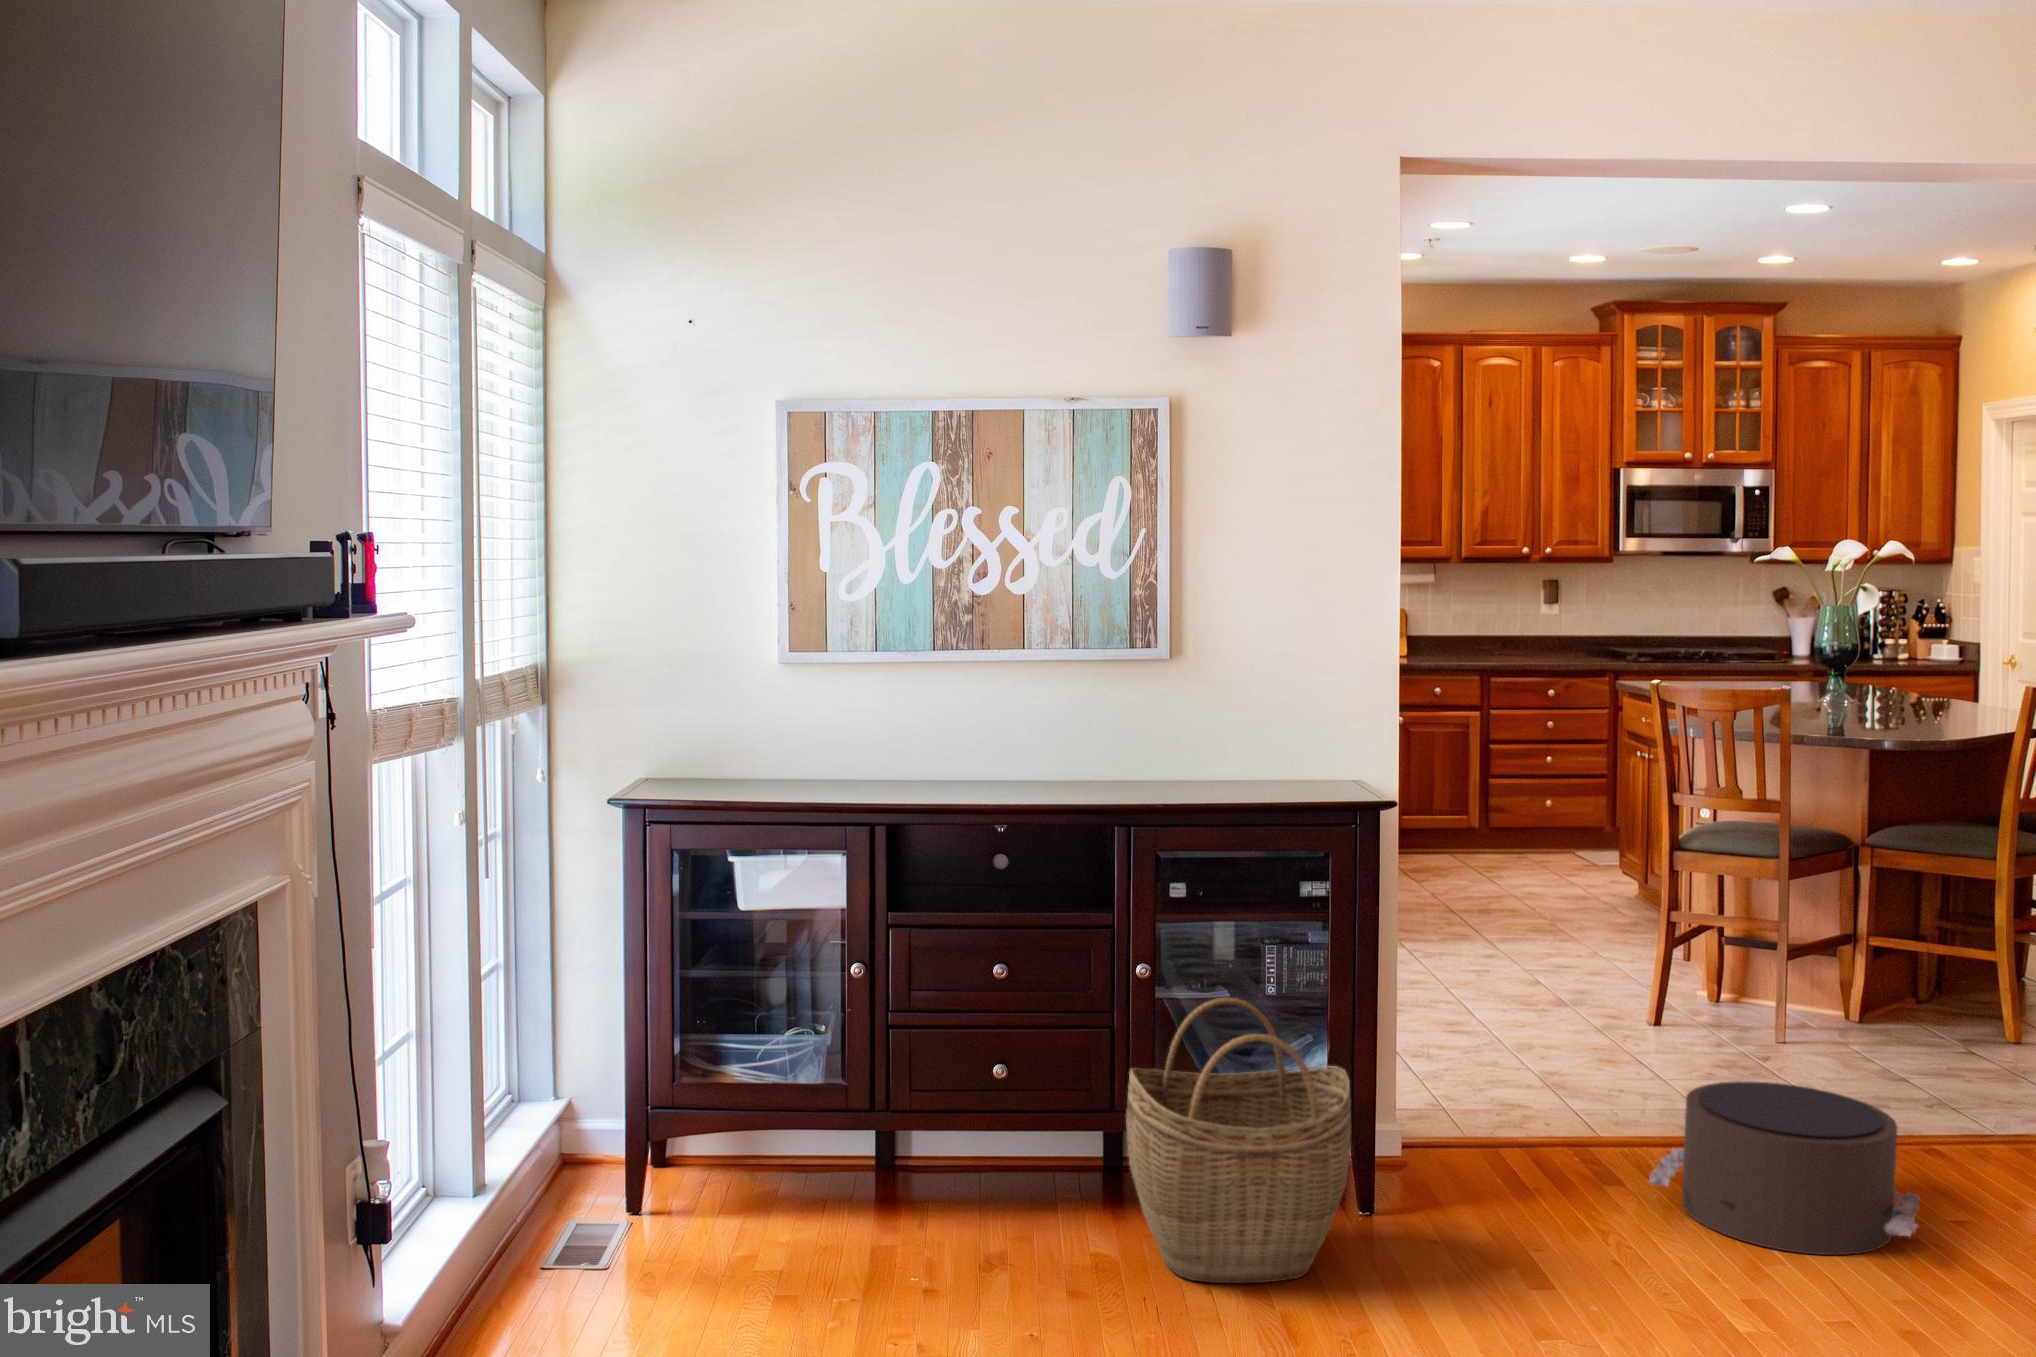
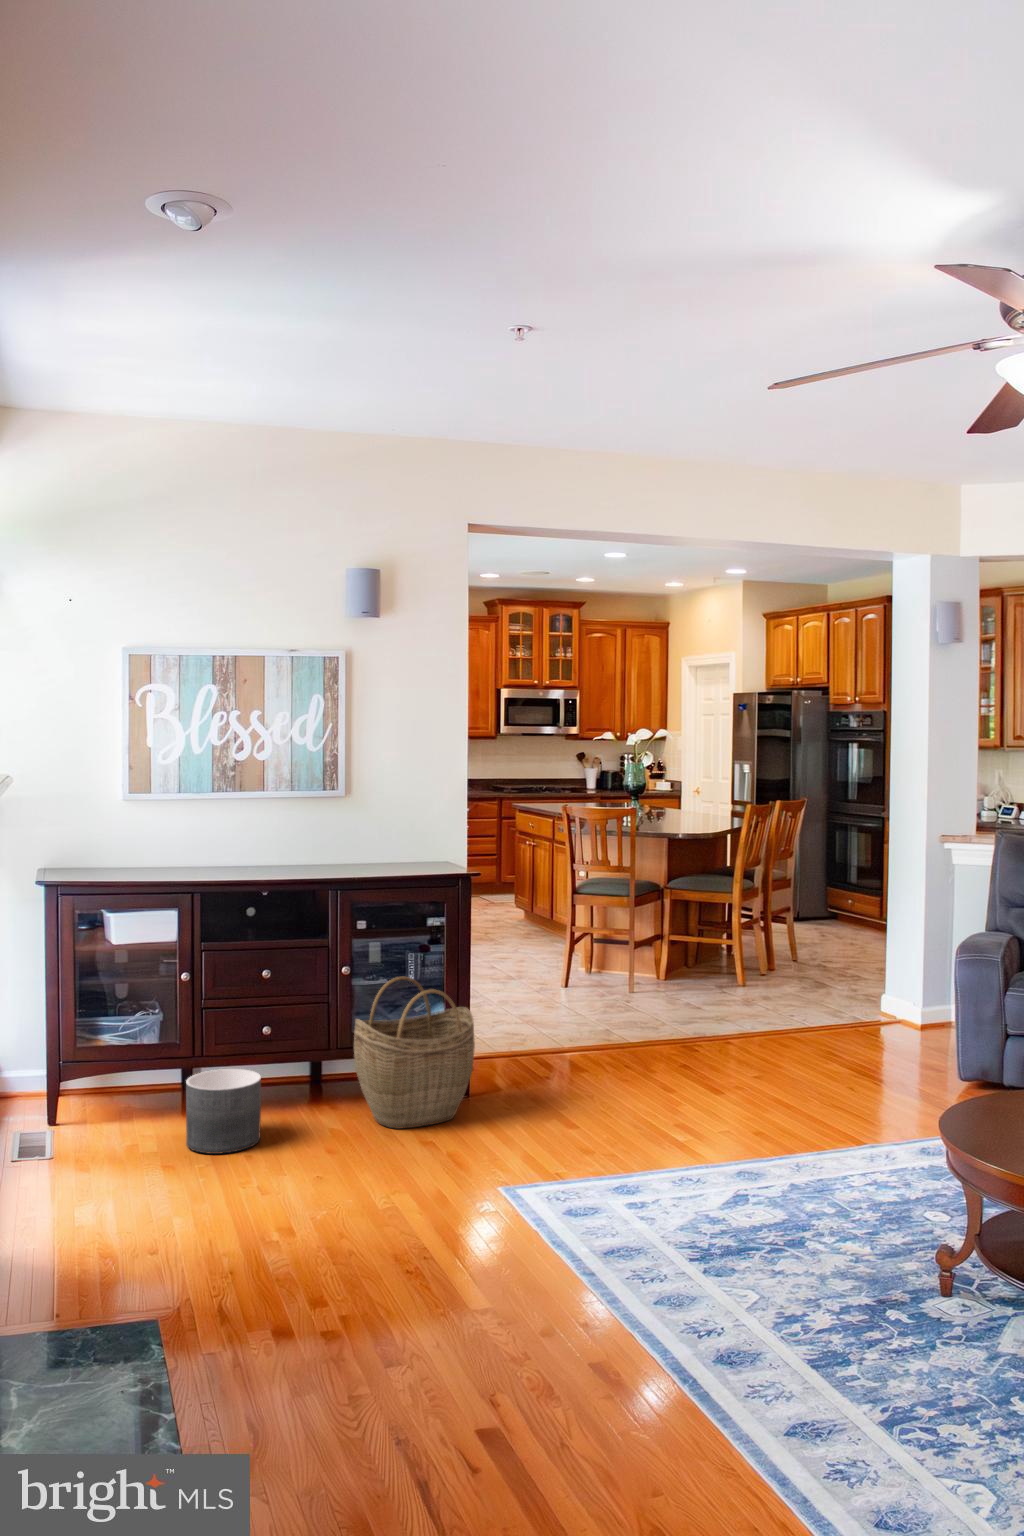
pouf: present [1649,1081,1920,1255] -> none [602,1000,724,1076]
planter: none [830,1126,956,1278] -> present [186,1069,261,1154]

